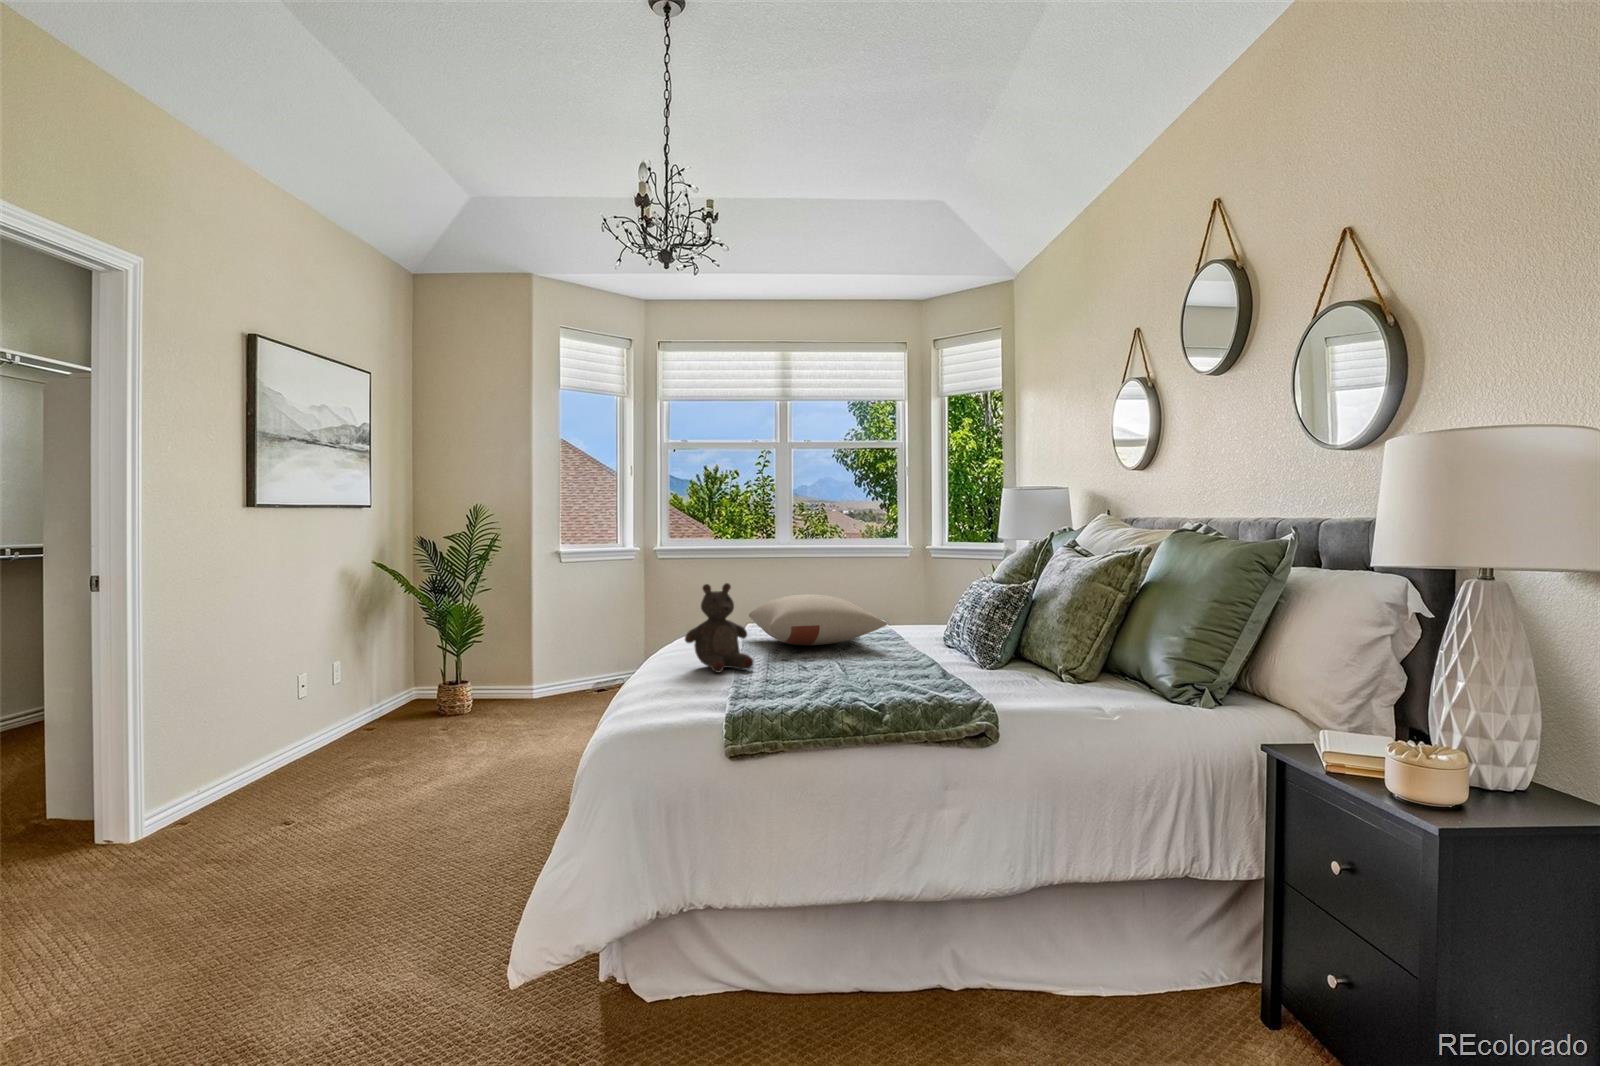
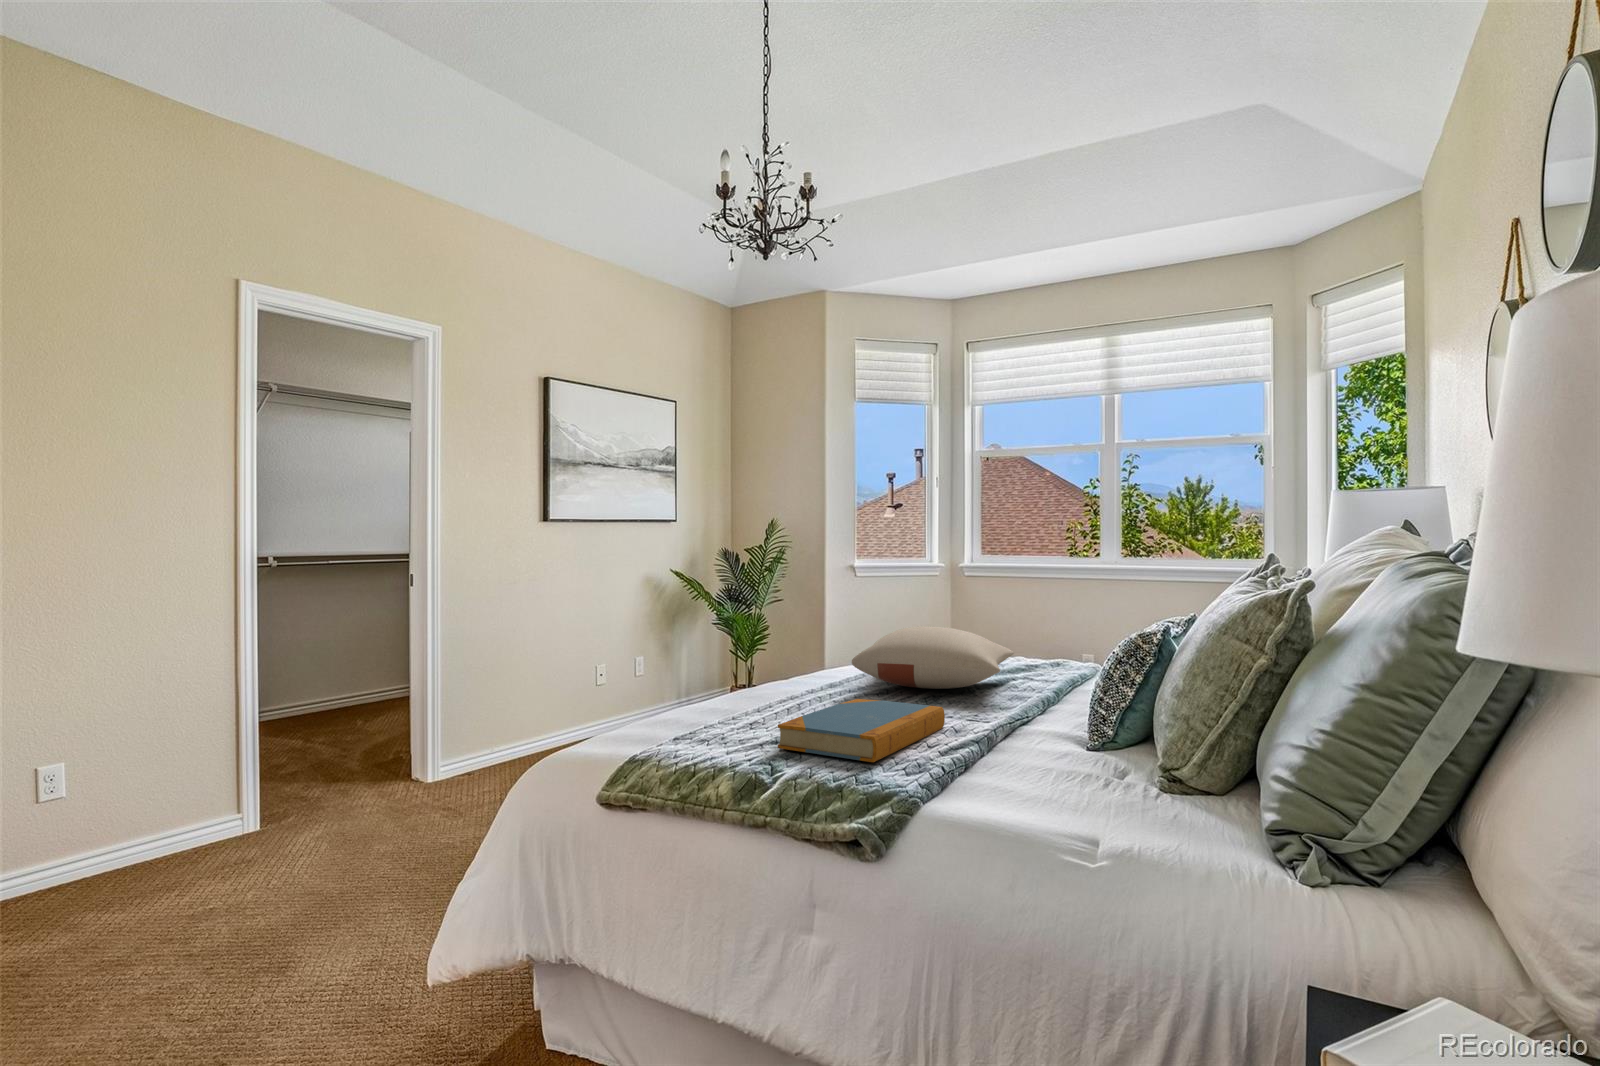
stuffed bear: present [685,583,753,673] -> none [731,607,809,708]
book: none [812,653,909,695] -> present [778,699,945,762]

